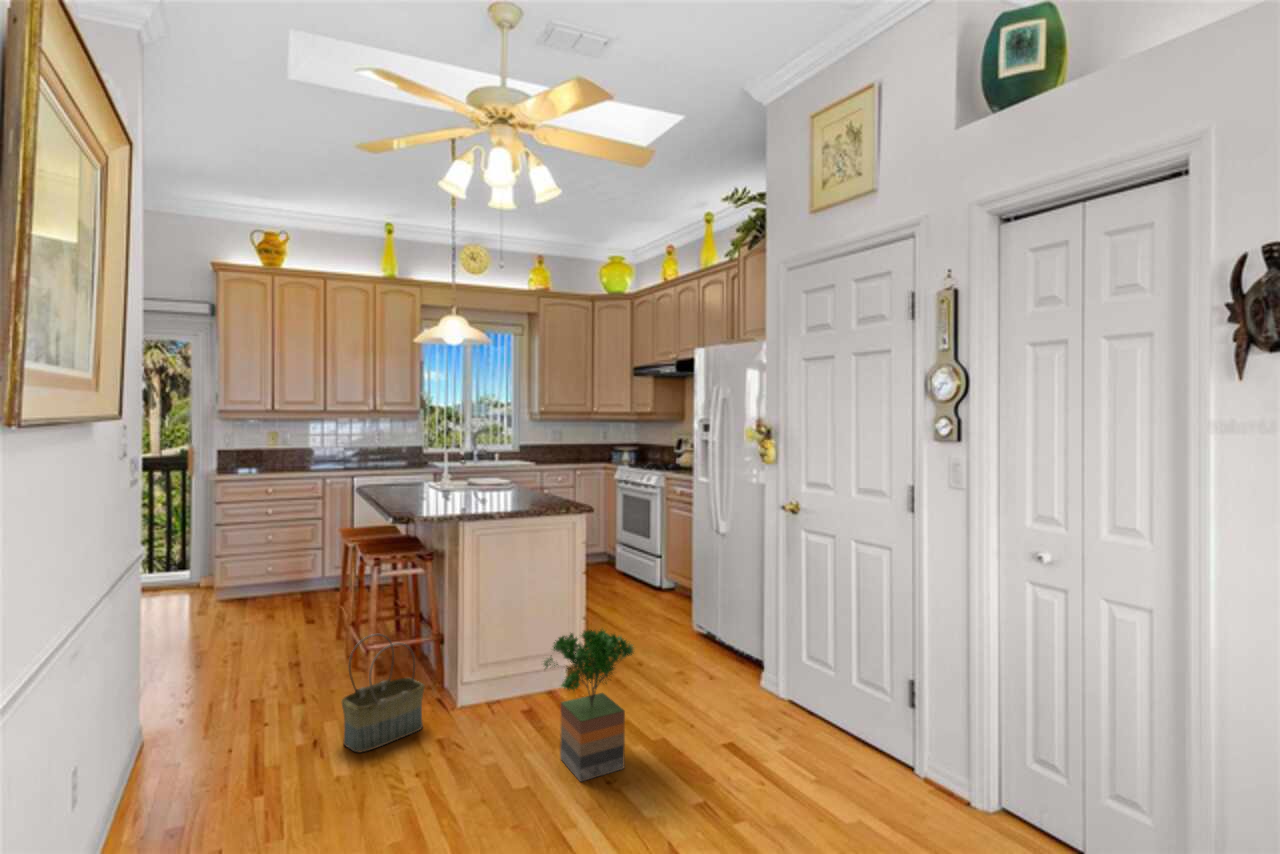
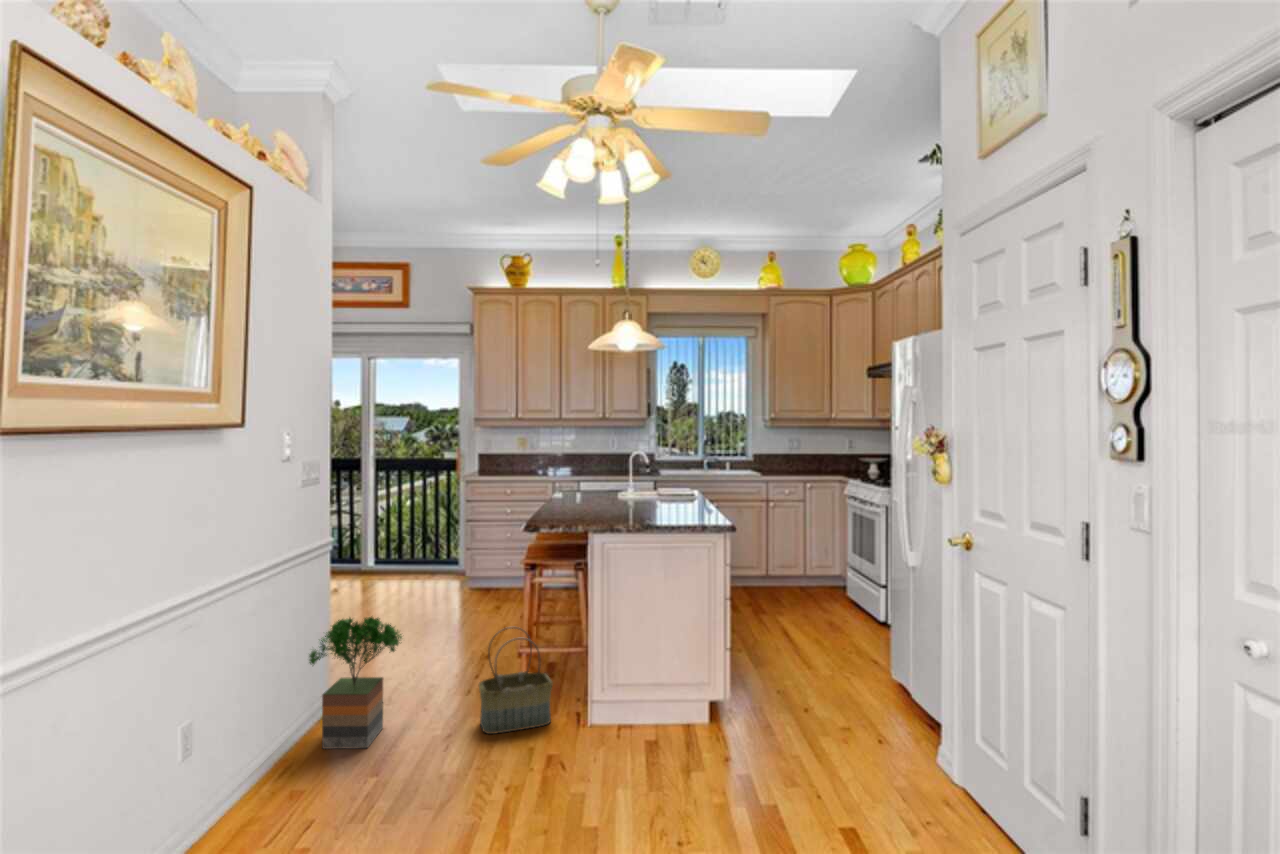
potted tree: present [544,629,634,781] -> present [309,617,402,749]

